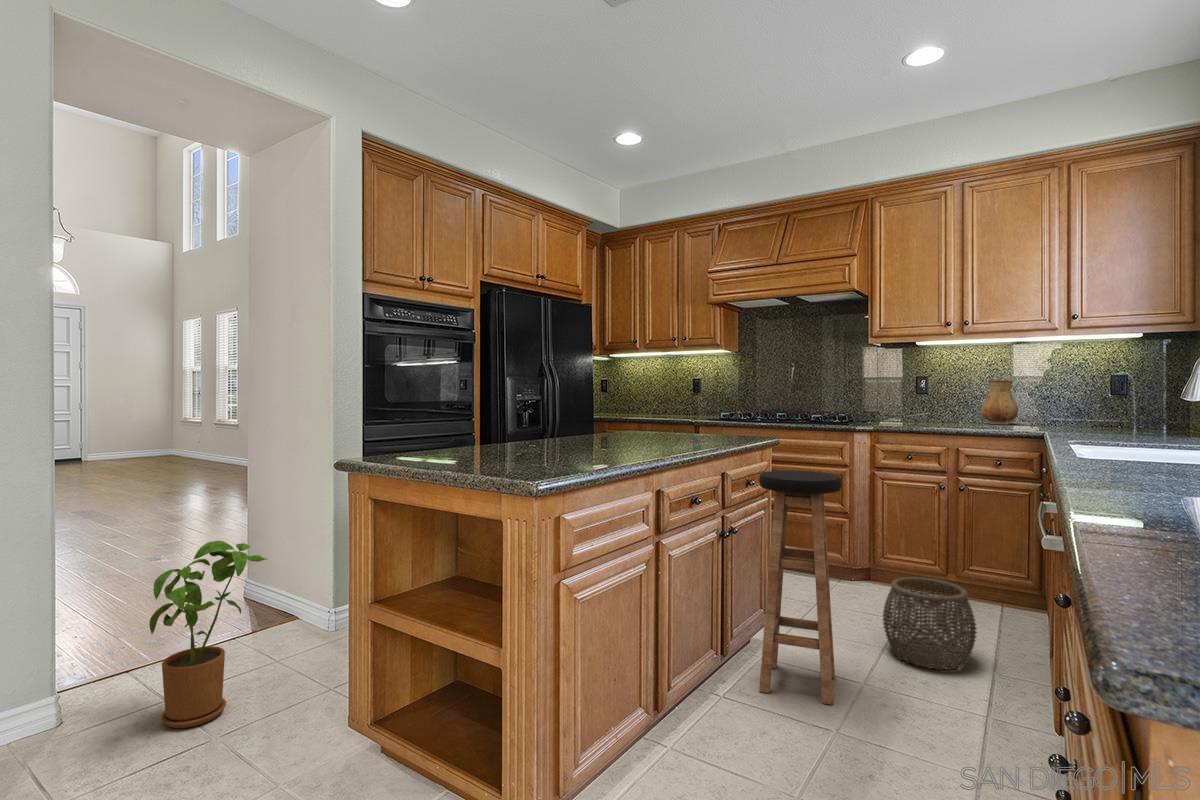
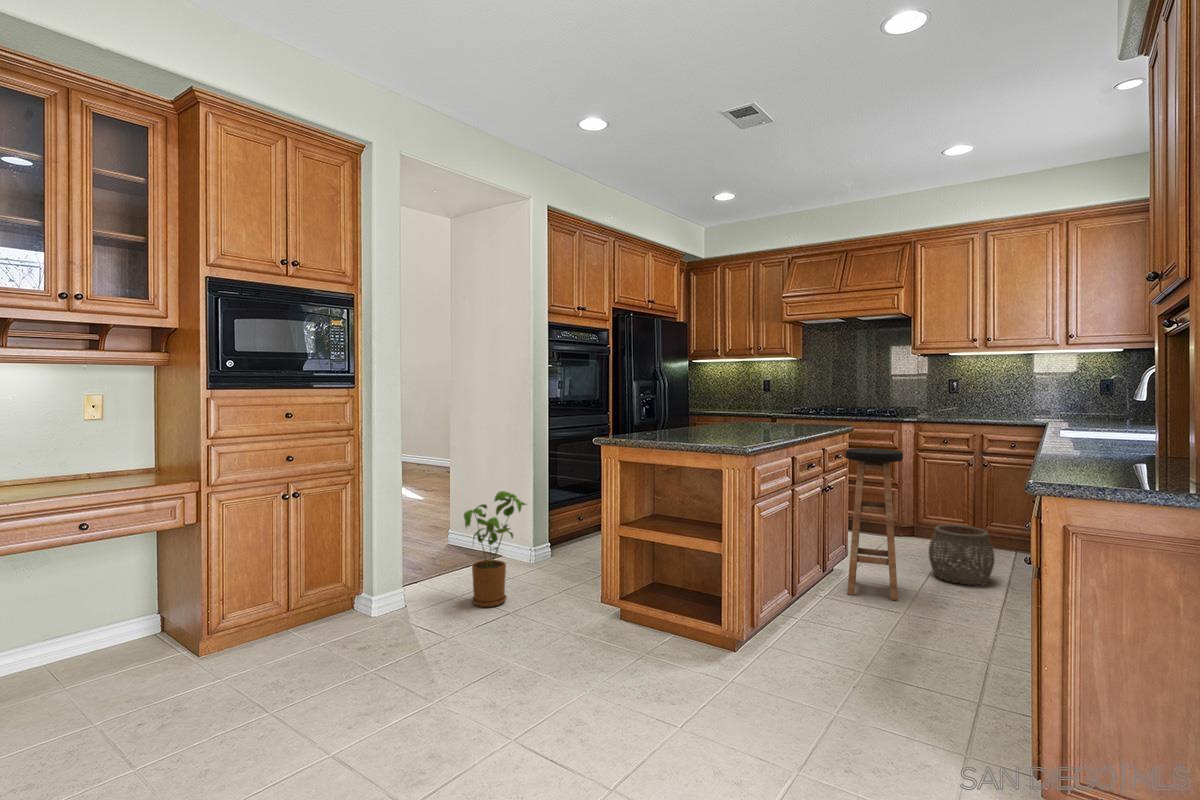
ceramic pitcher: present [981,380,1018,424] -> none [1001,383,1029,417]

